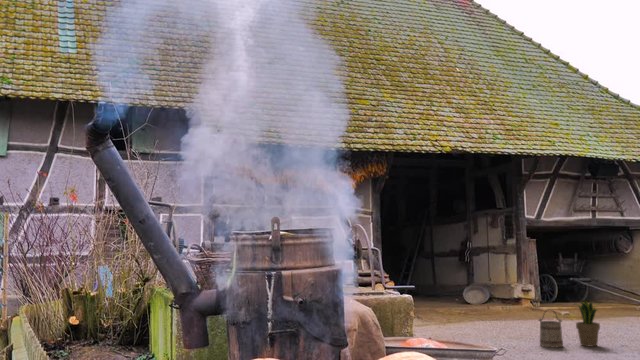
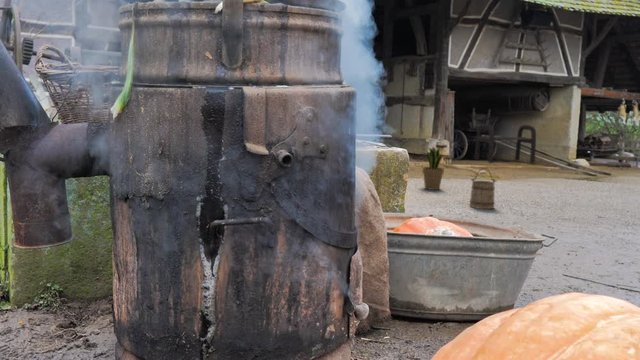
bench: none [565,267,626,305] -> present [475,124,536,163]
potted plant: present [575,301,600,347] -> present [423,147,444,190]

